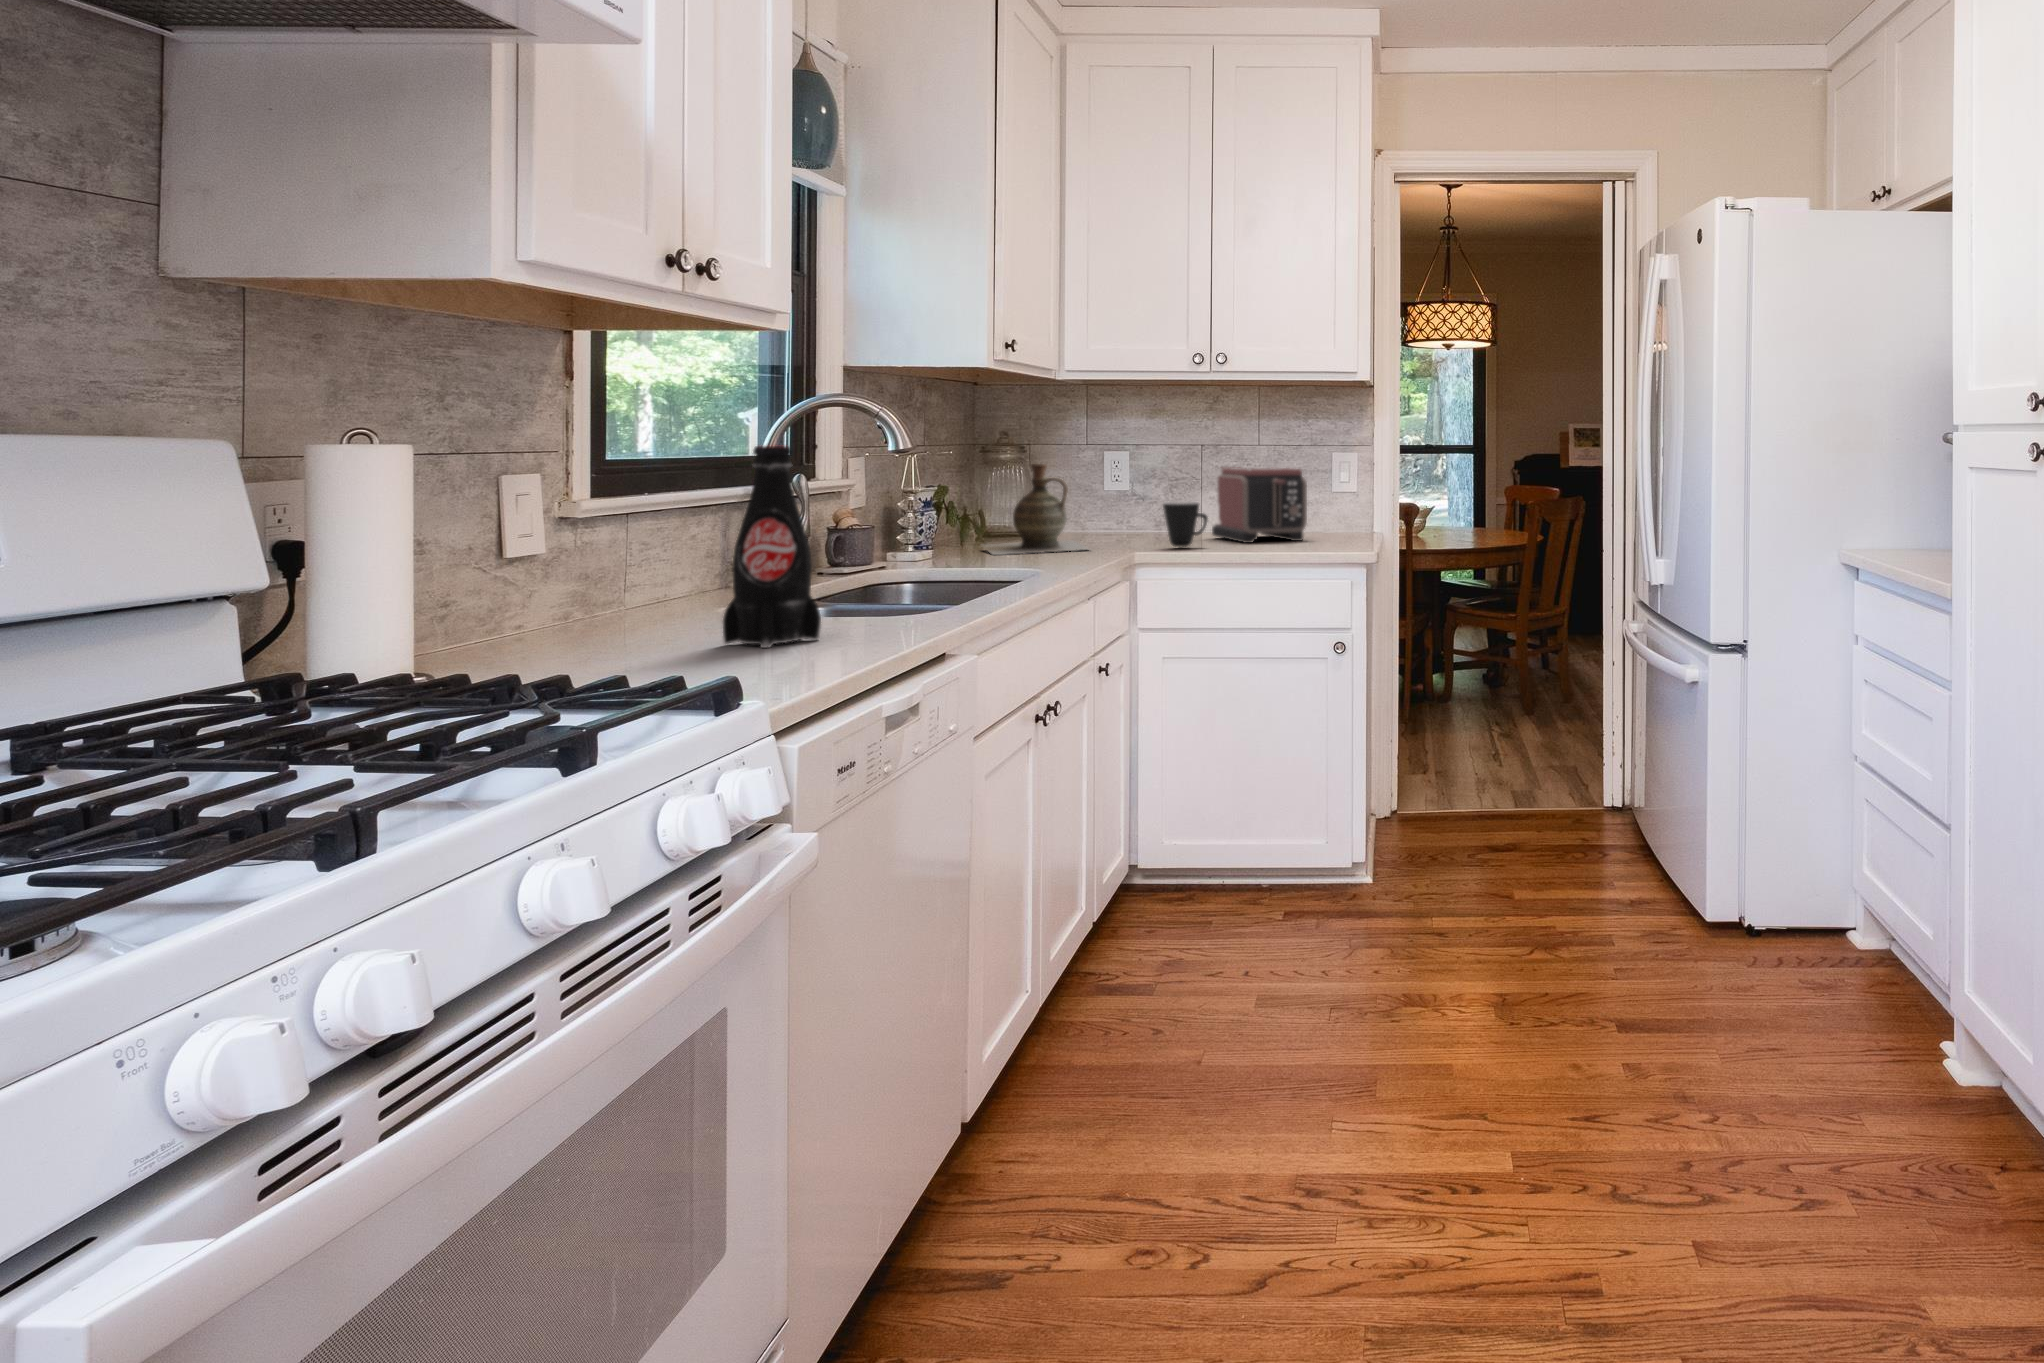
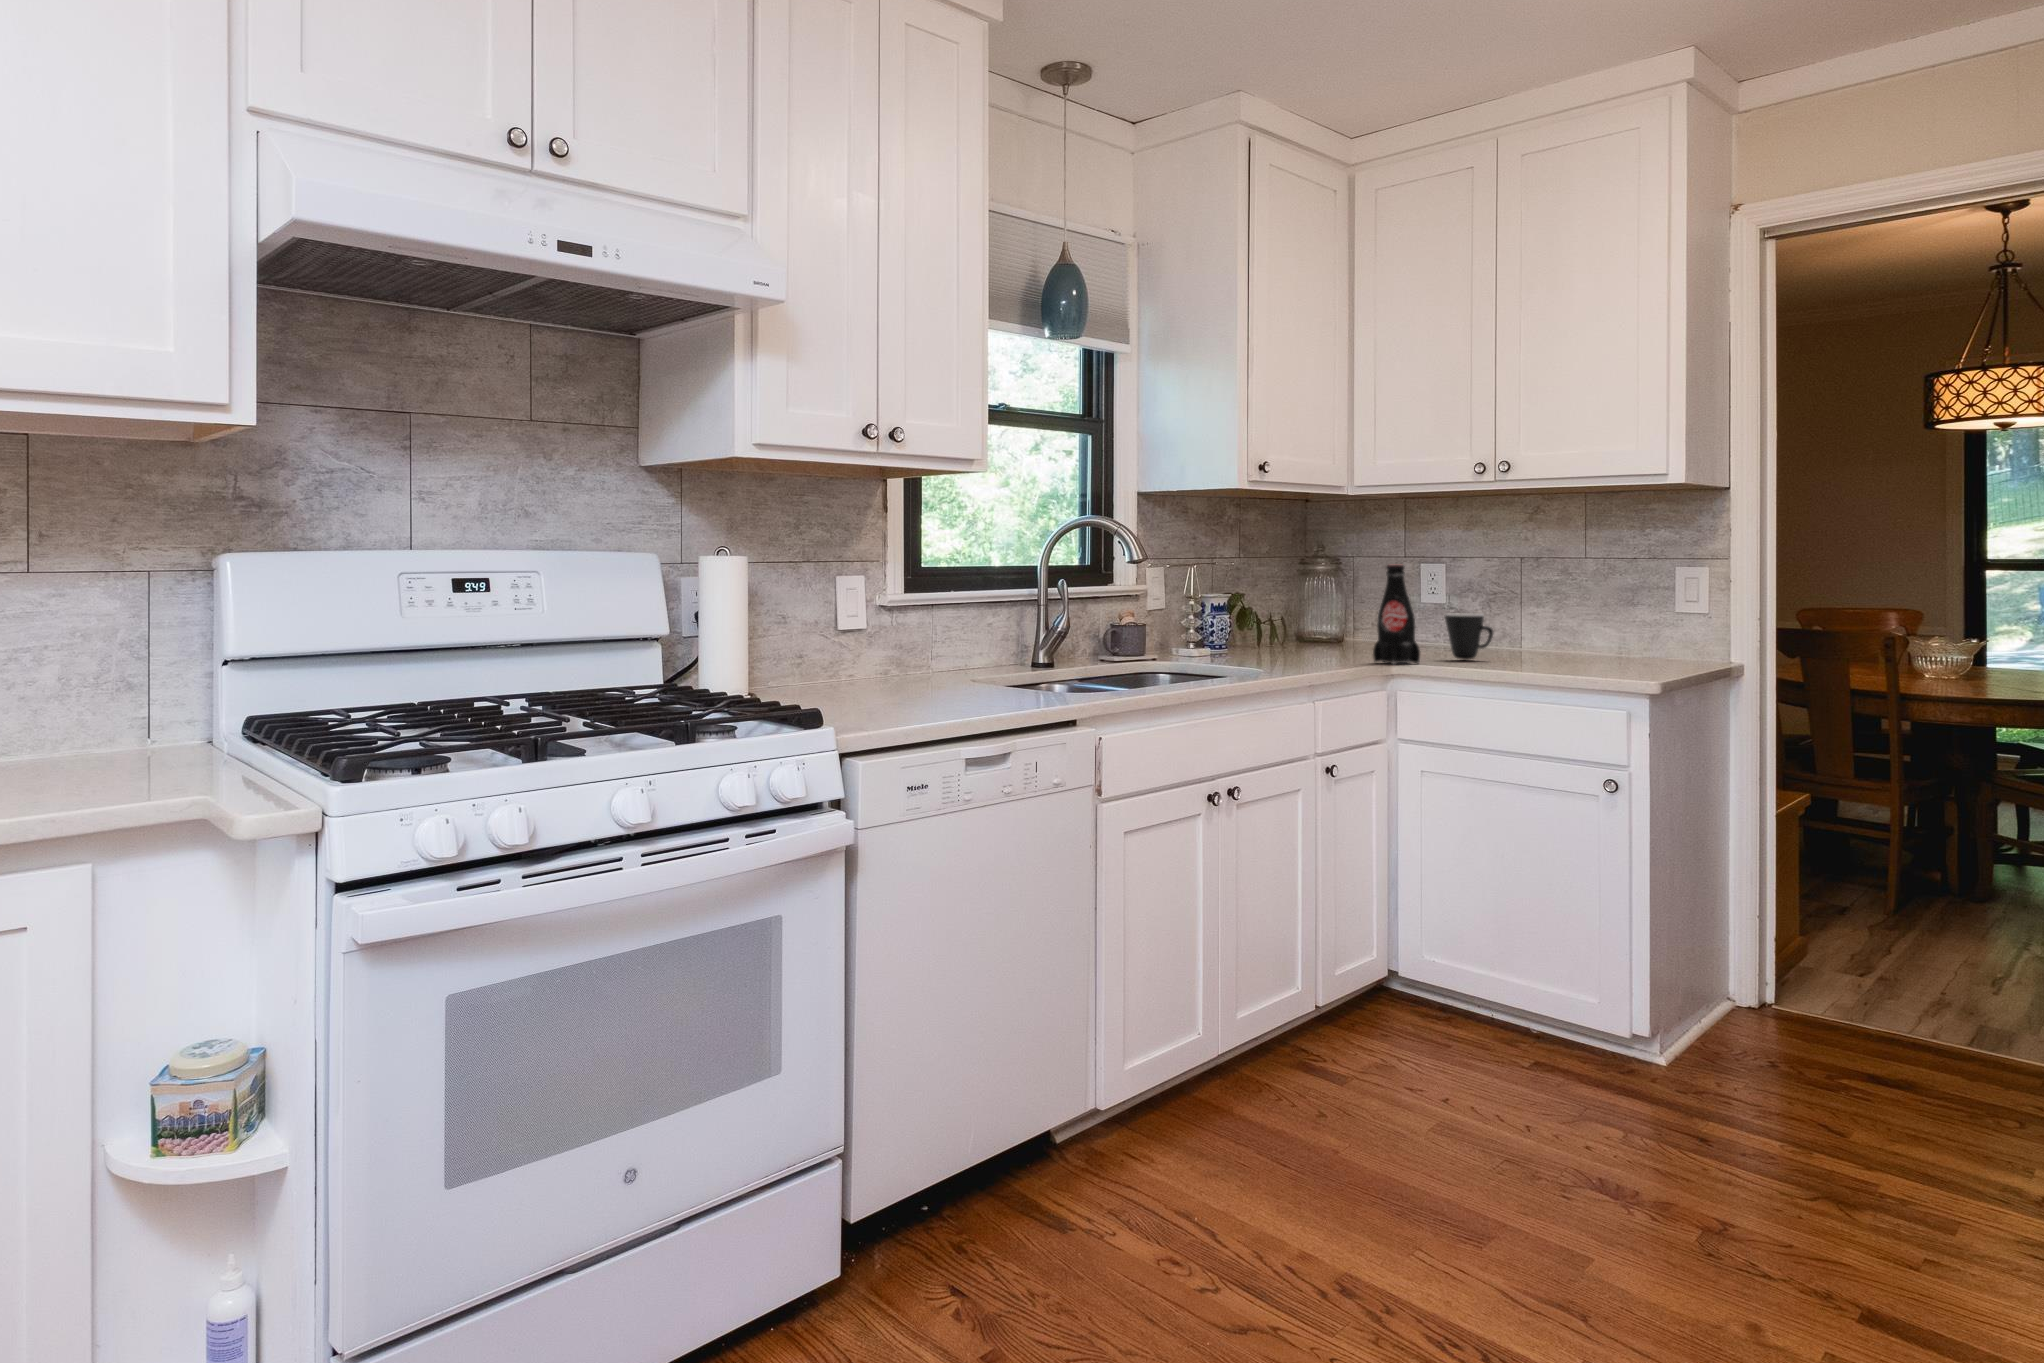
bottle: present [723,446,821,648] -> present [1373,565,1420,664]
ceramic jug: present [983,464,1088,555] -> none [1281,575,1376,657]
toaster: present [1212,467,1307,543] -> none [1534,581,1629,662]

